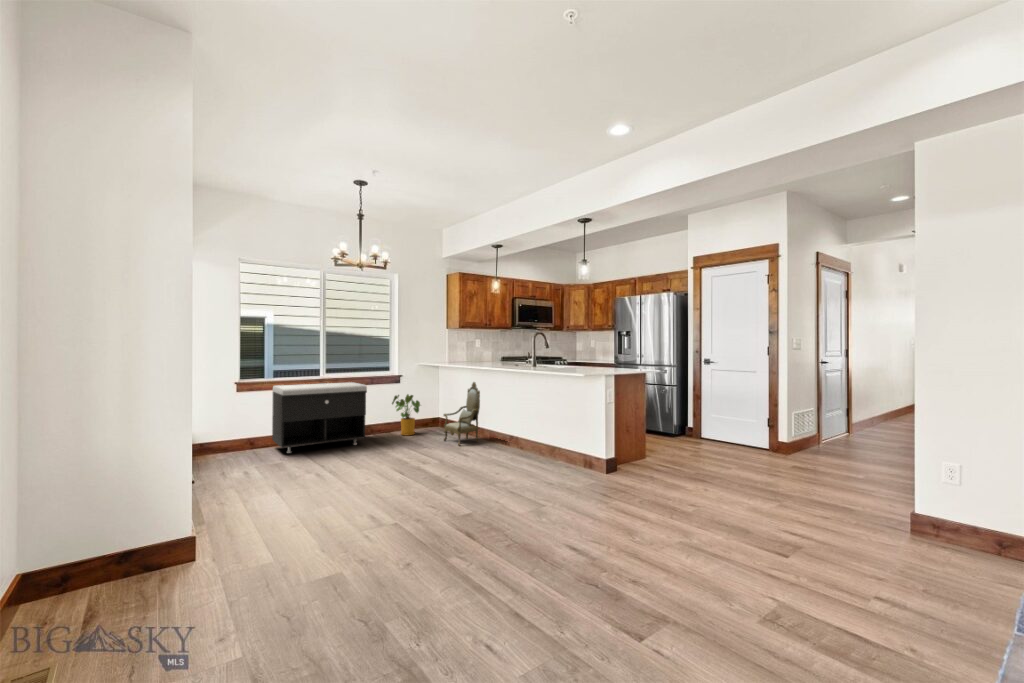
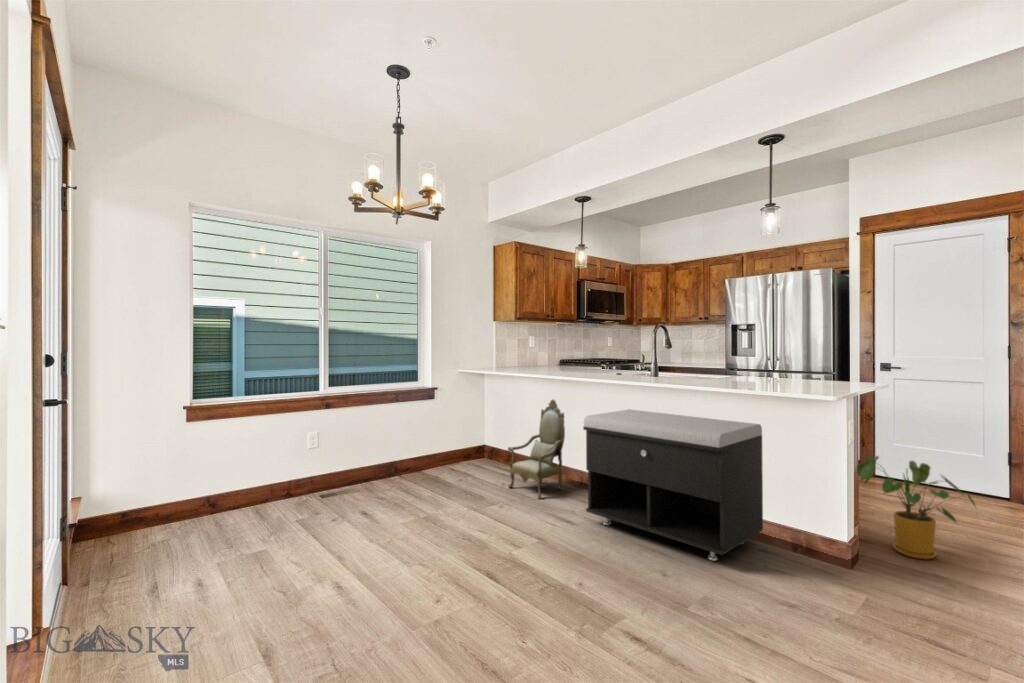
storage bench: present [272,382,367,453] -> present [583,409,763,561]
house plant: present [392,394,420,435] -> present [857,455,975,559]

